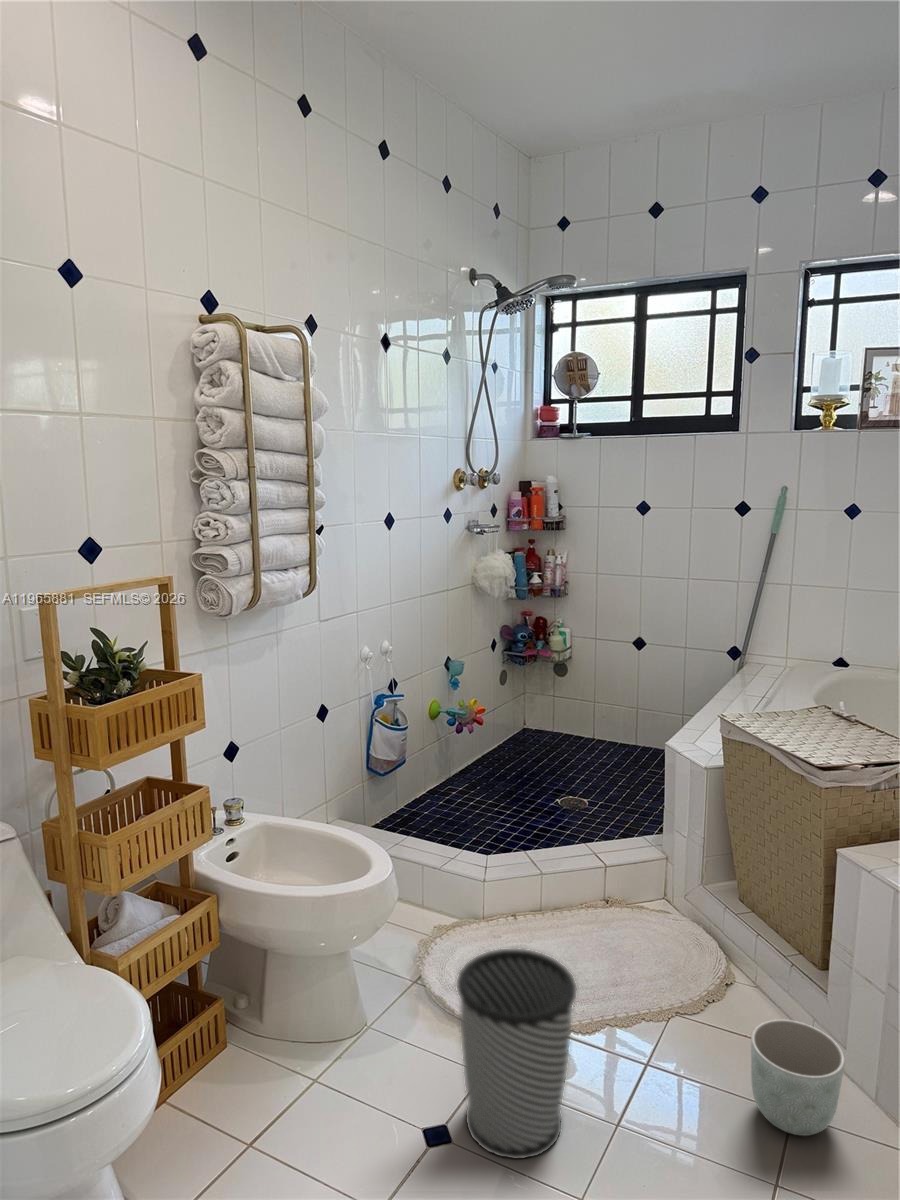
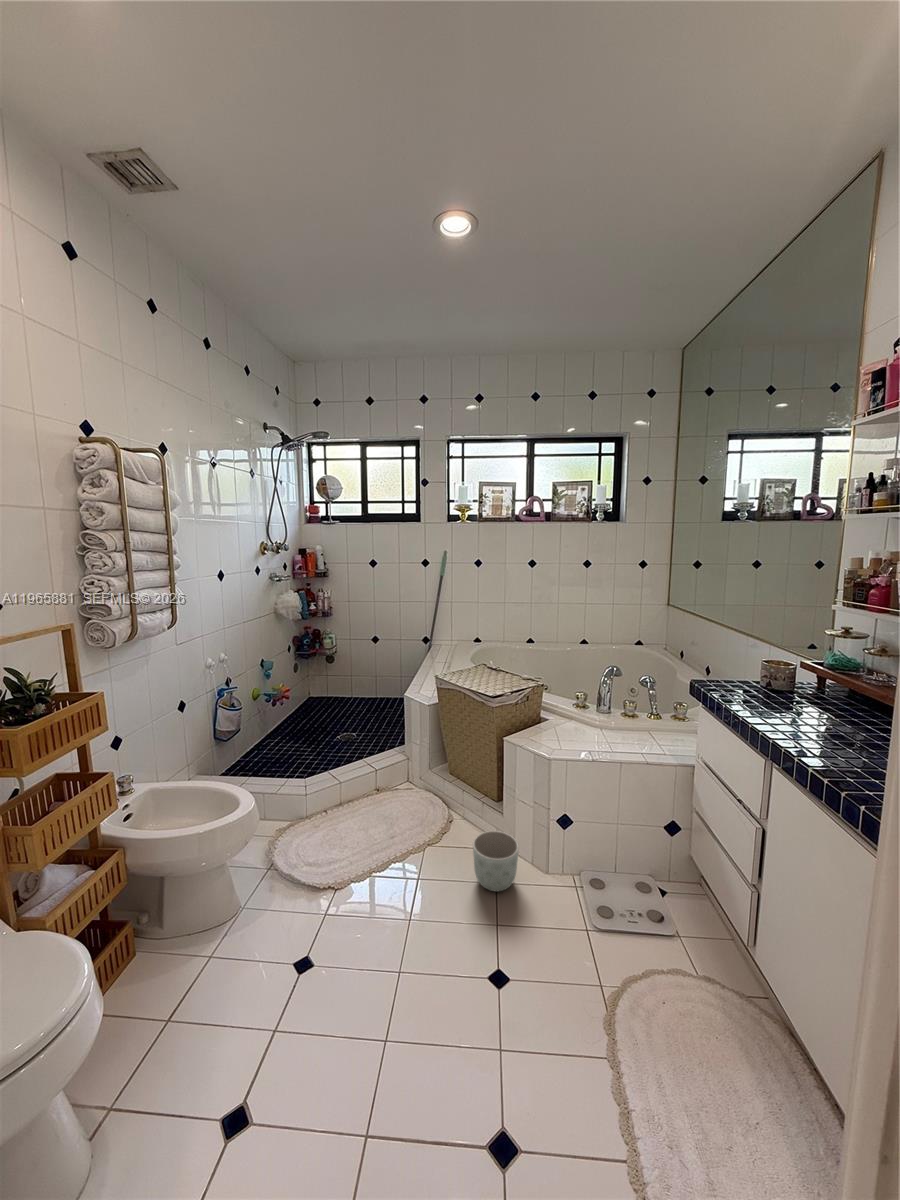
wastebasket: present [457,949,576,1159] -> none [310,830,384,961]

